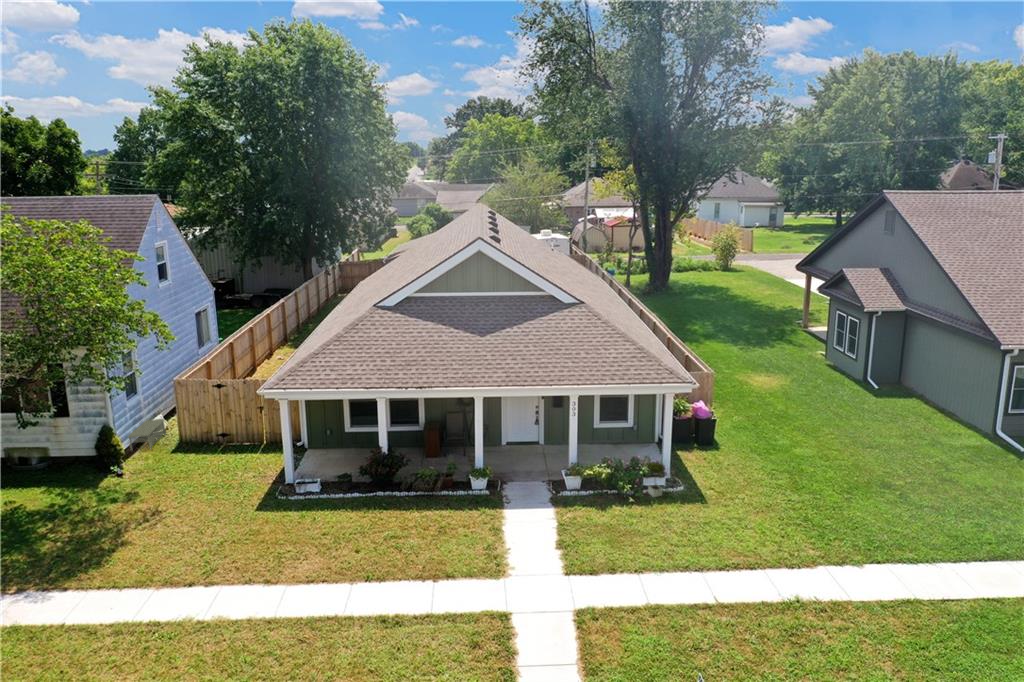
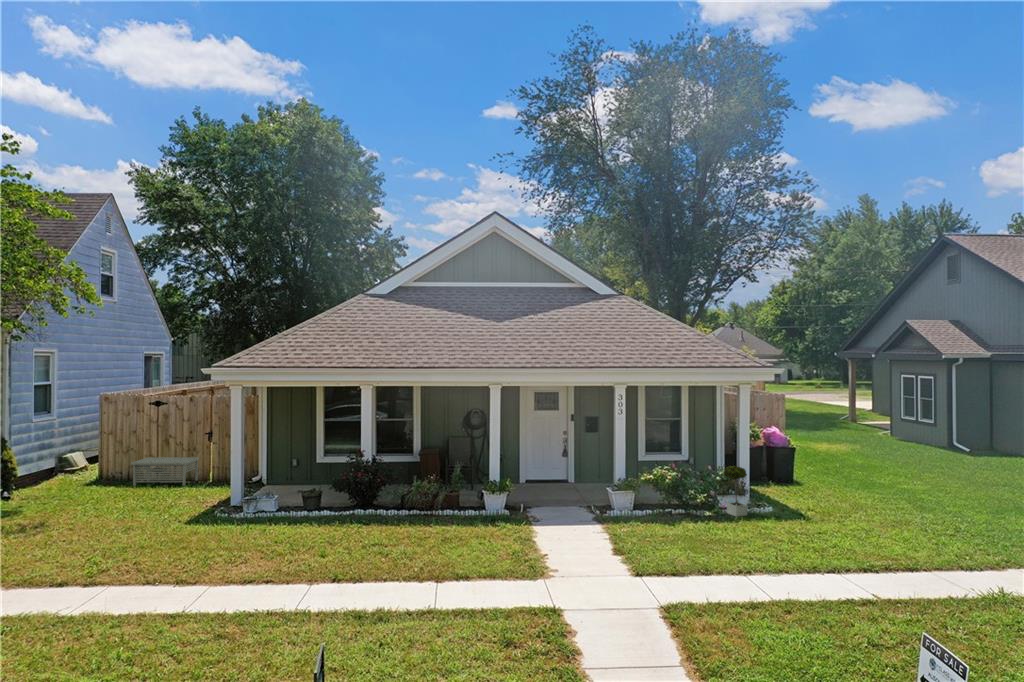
storage bench: present [128,419,166,450] -> present [131,457,199,486]

